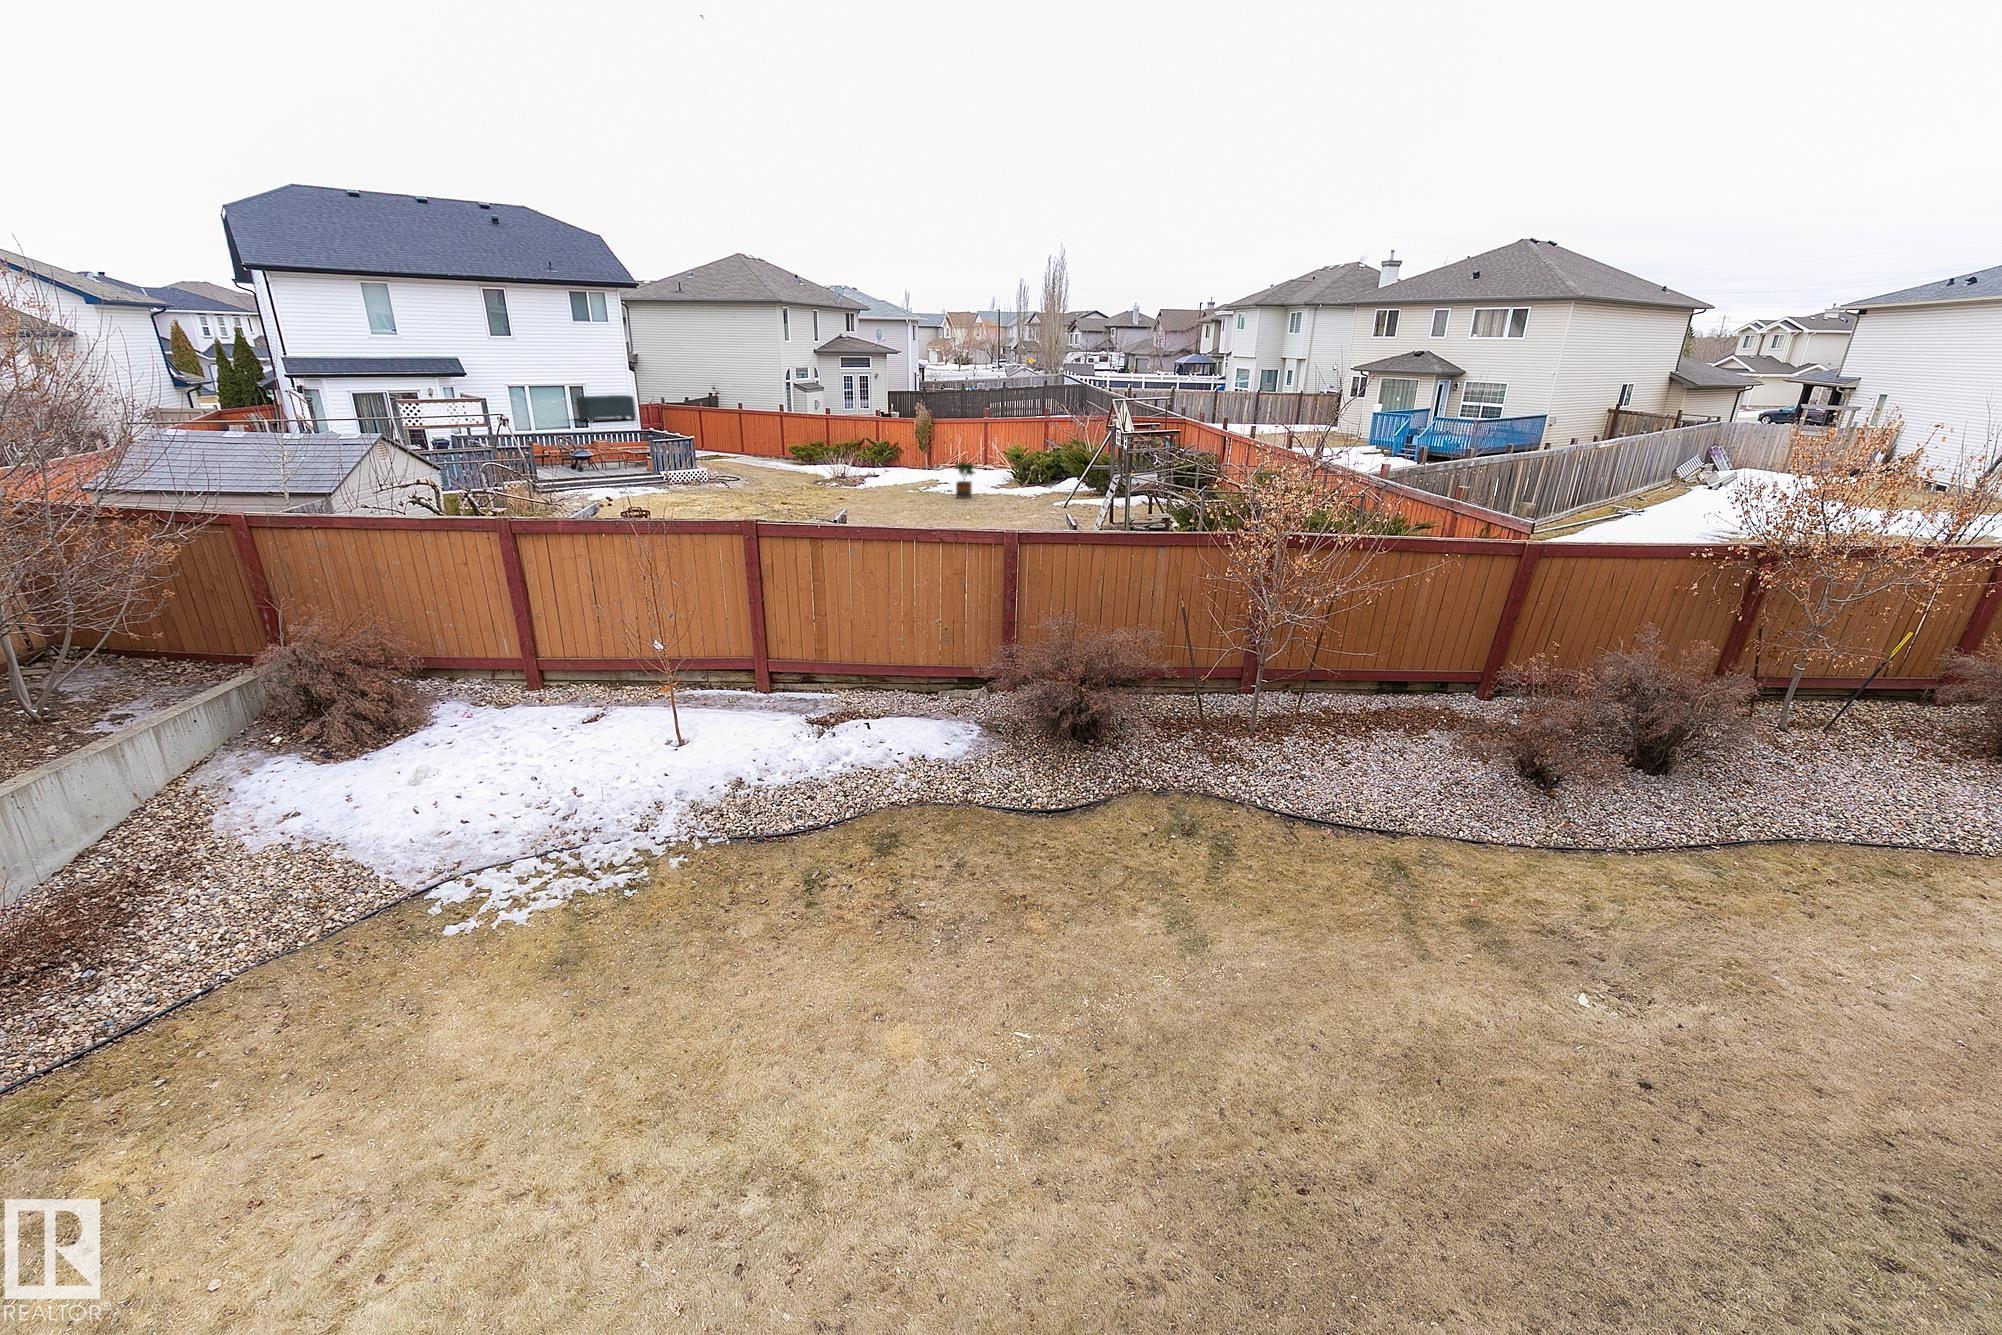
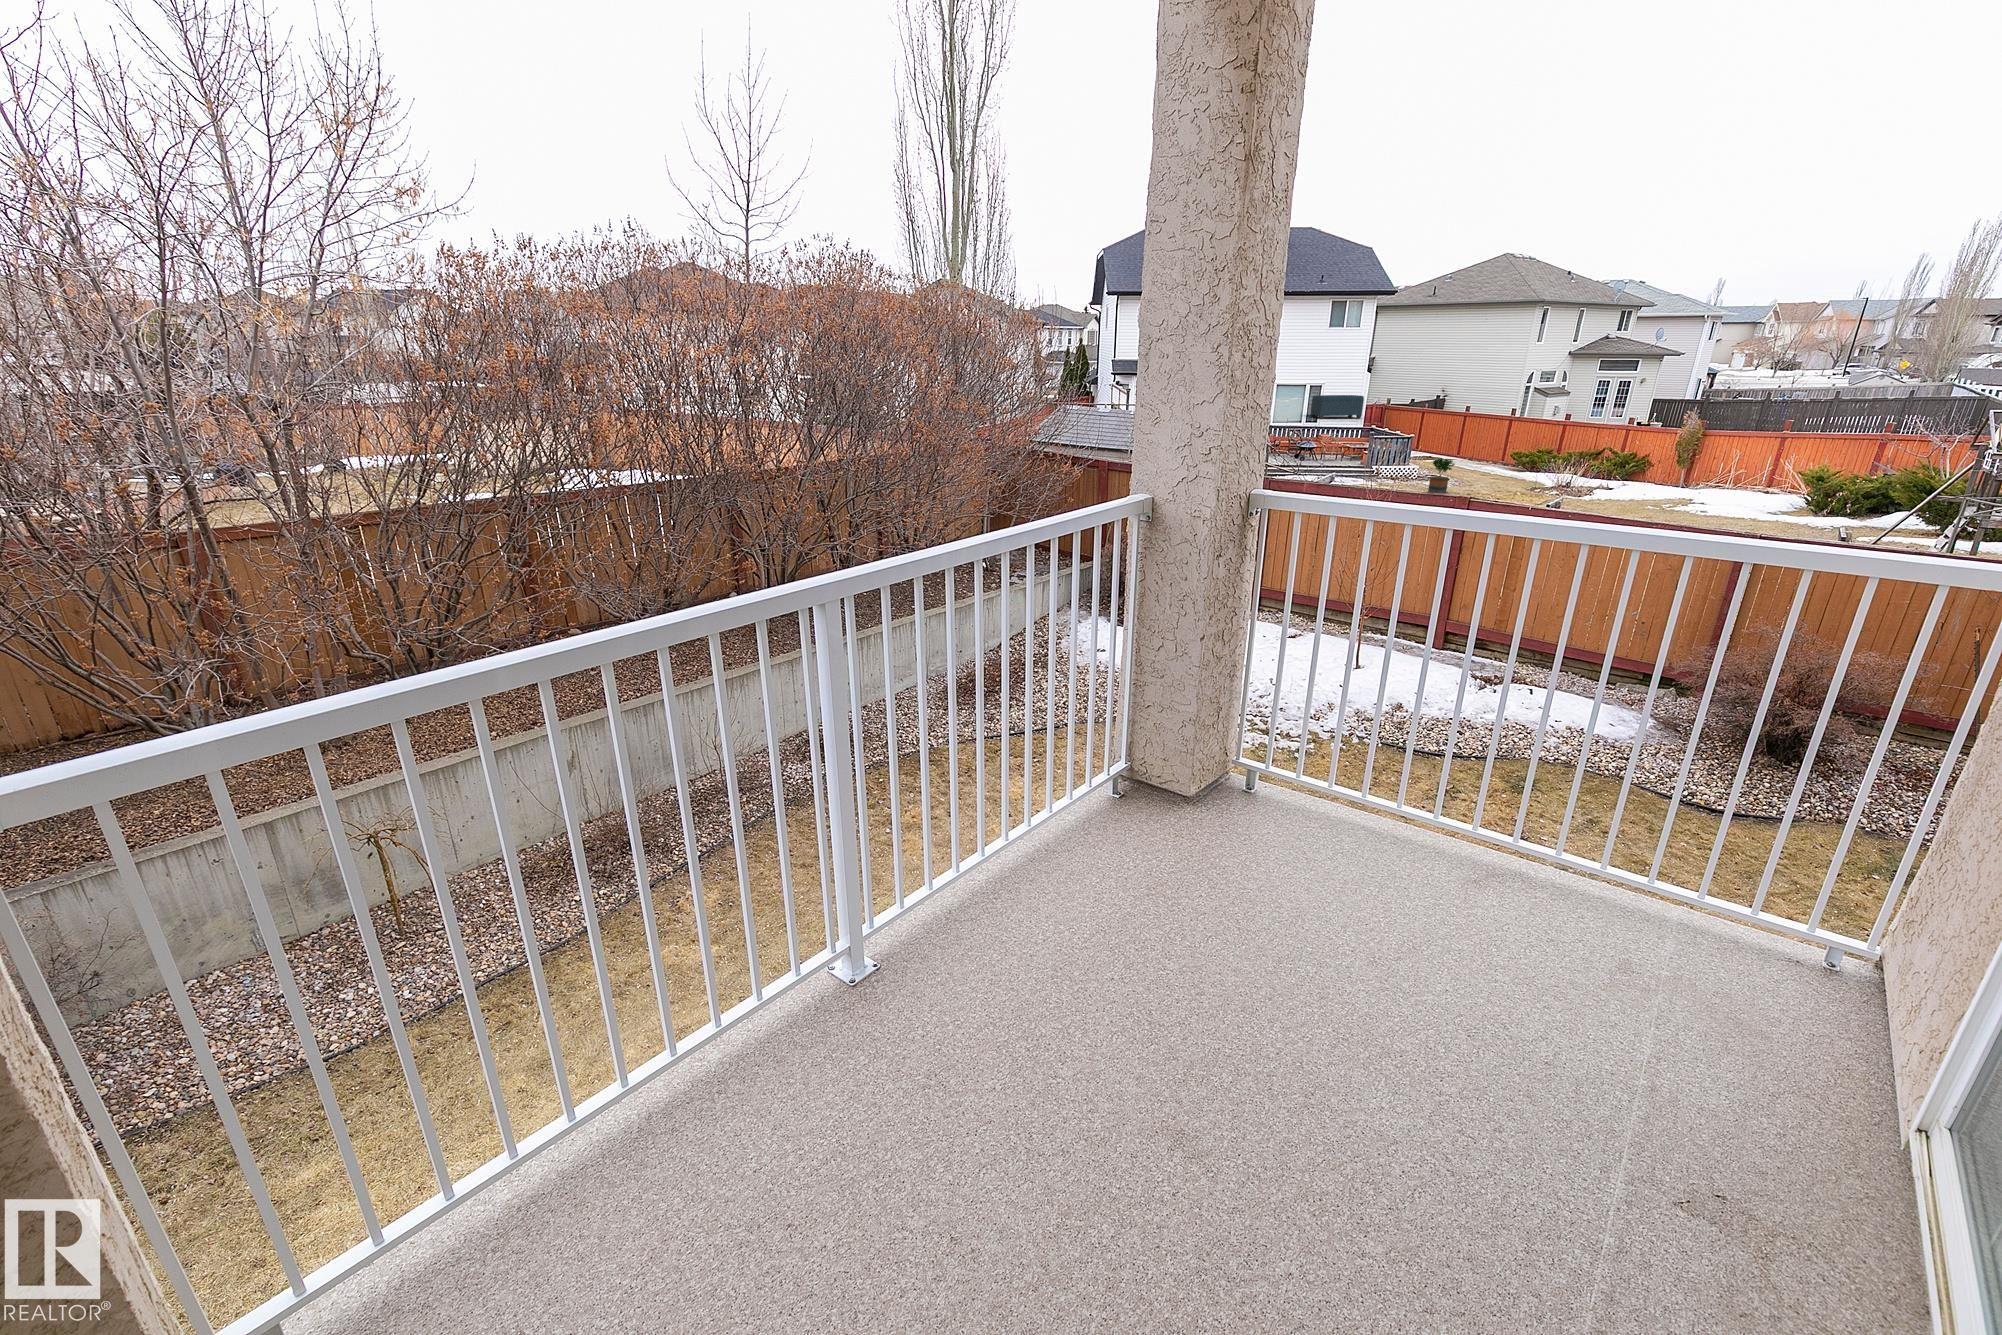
potted tree: present [954,462,975,499] -> present [1428,458,1455,493]

